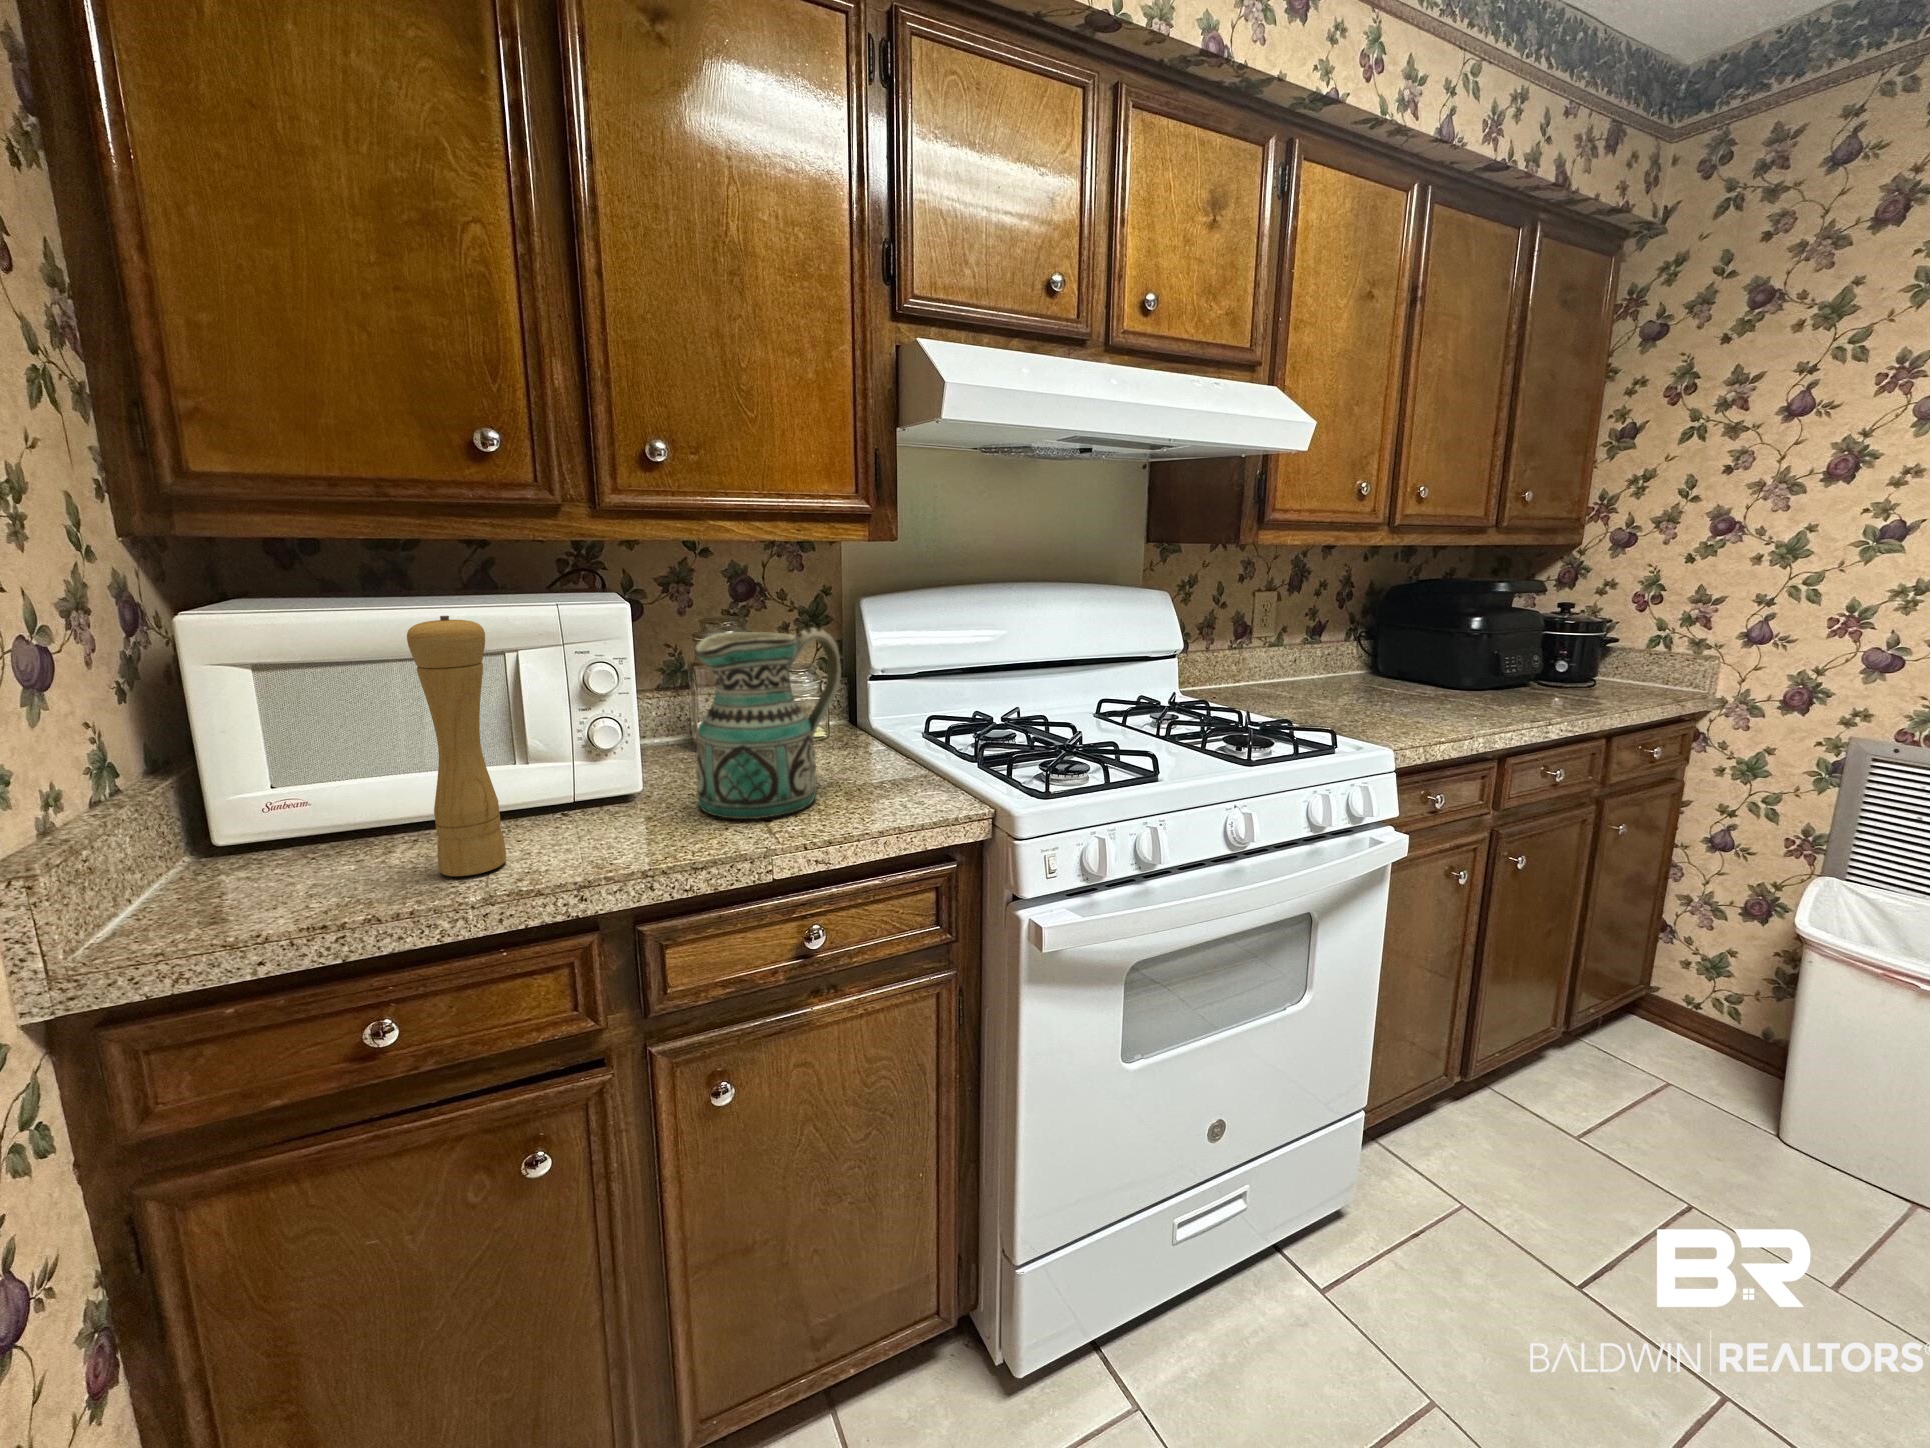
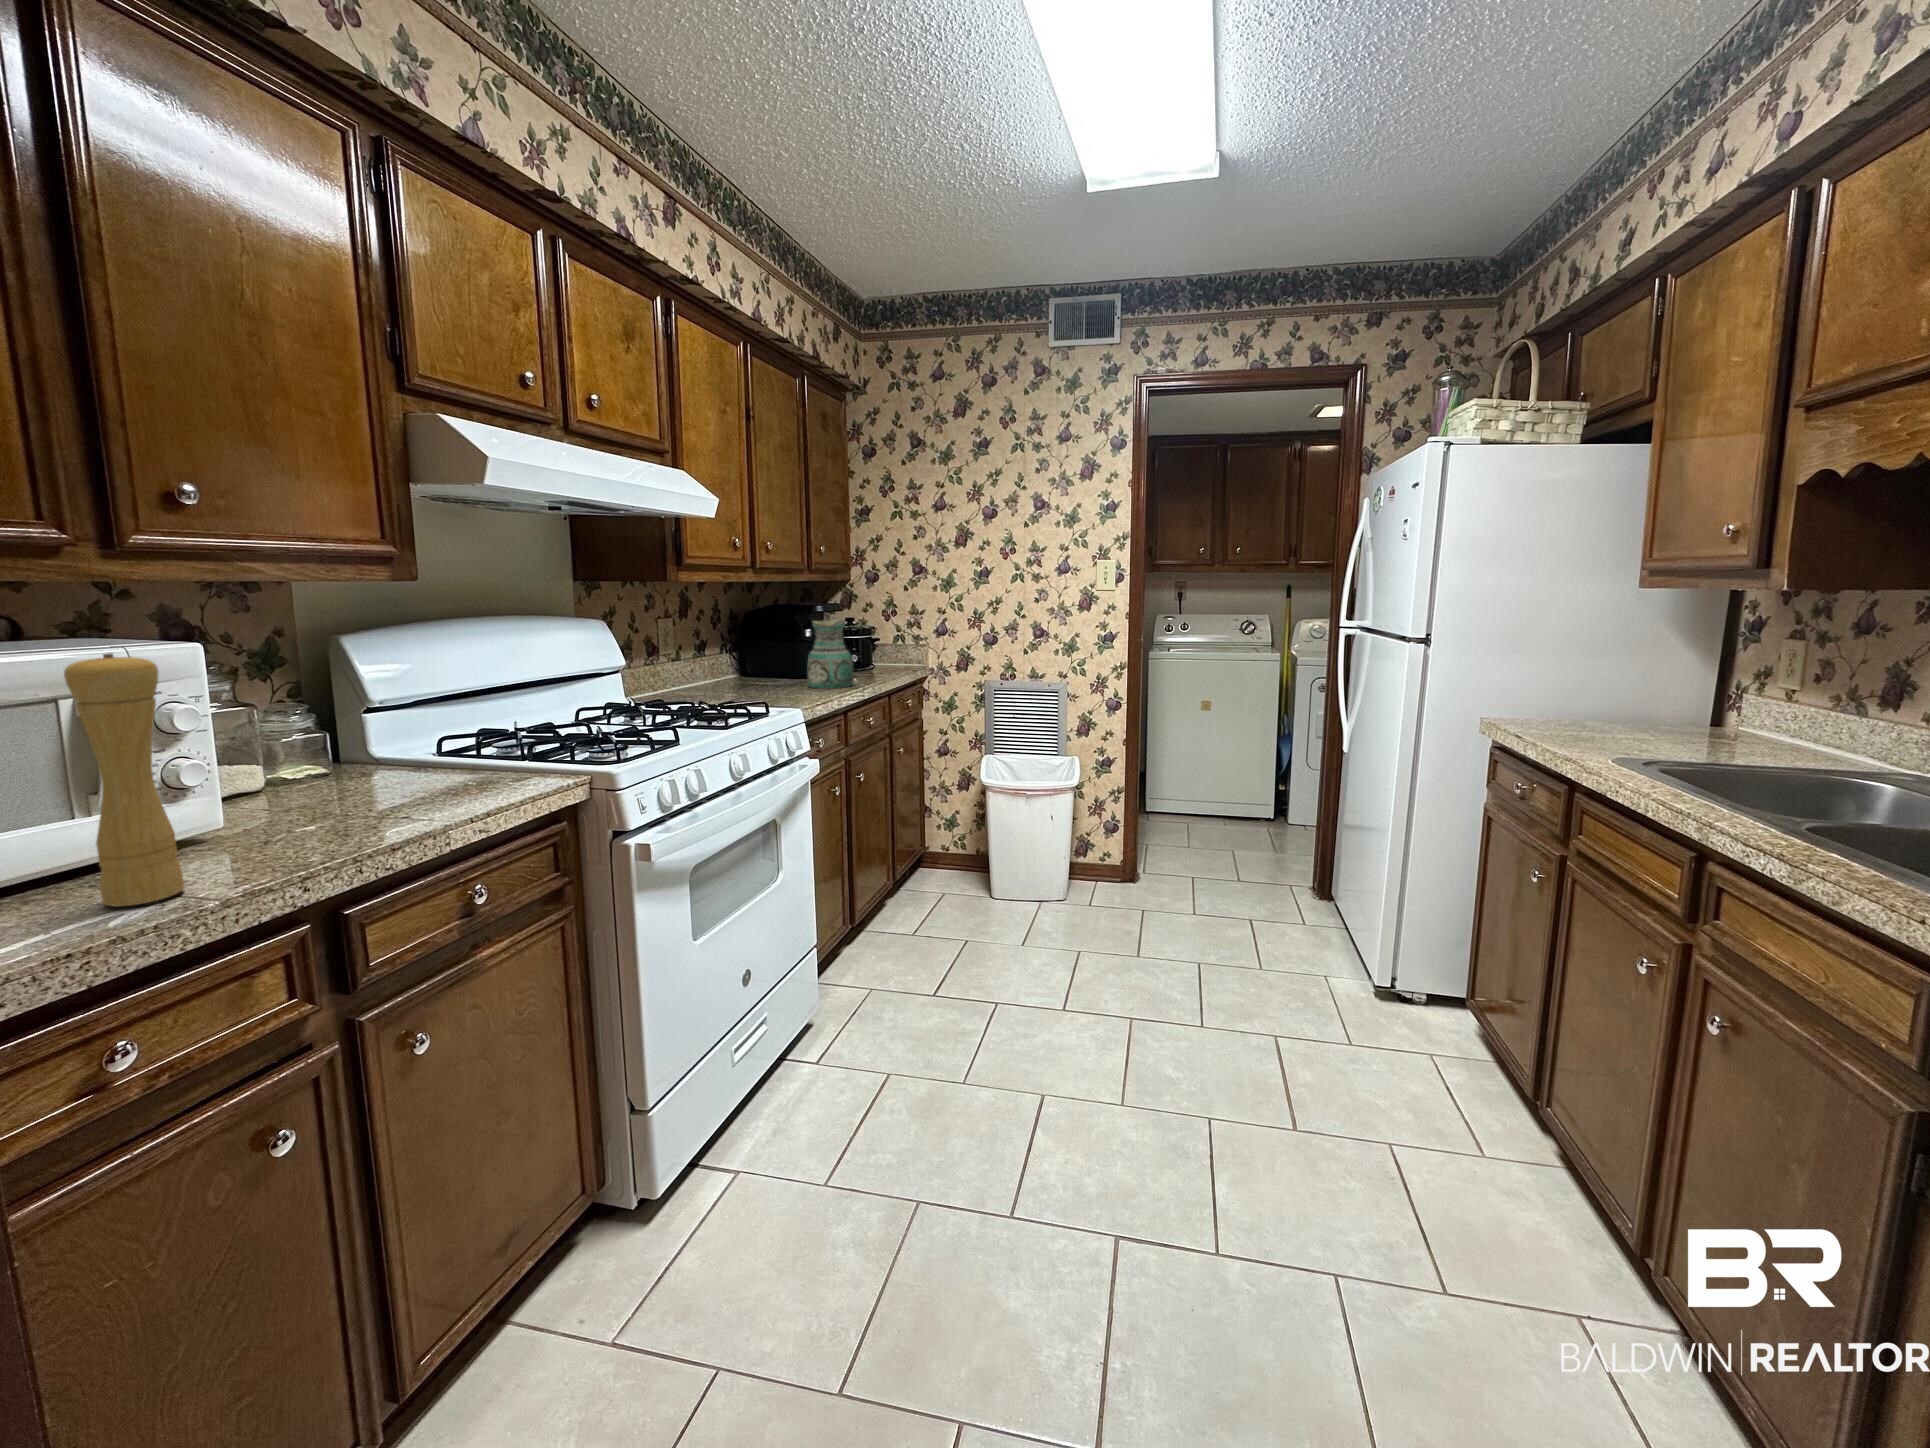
ceramic pitcher: present [695,628,841,819] -> present [807,619,853,689]

